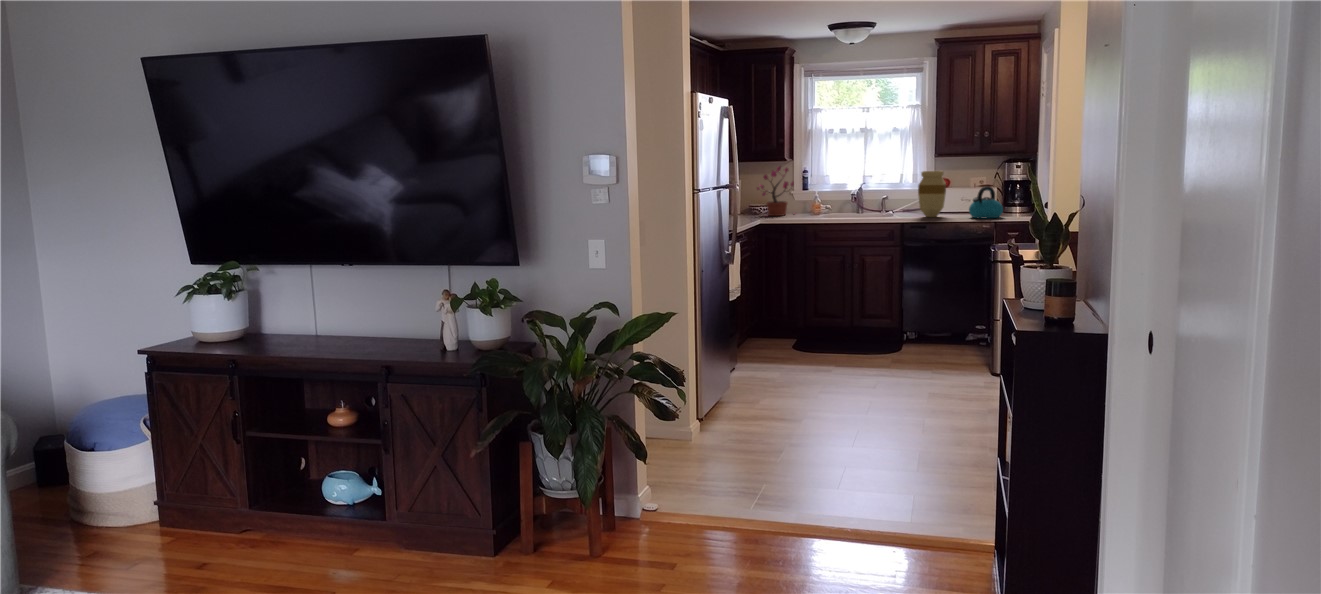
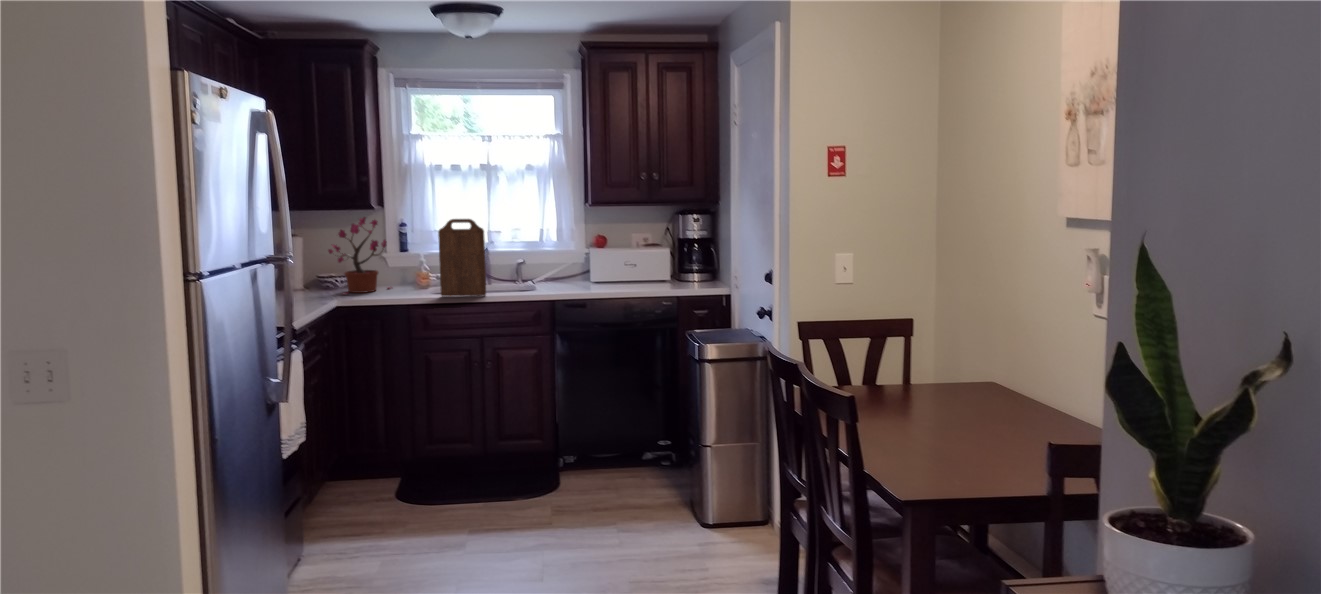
cutting board: none [827,166,857,219] -> present [438,219,486,297]
vase: present [918,171,946,217] -> none [571,225,607,291]
kettle: present [969,186,1003,218] -> none [640,247,685,291]

